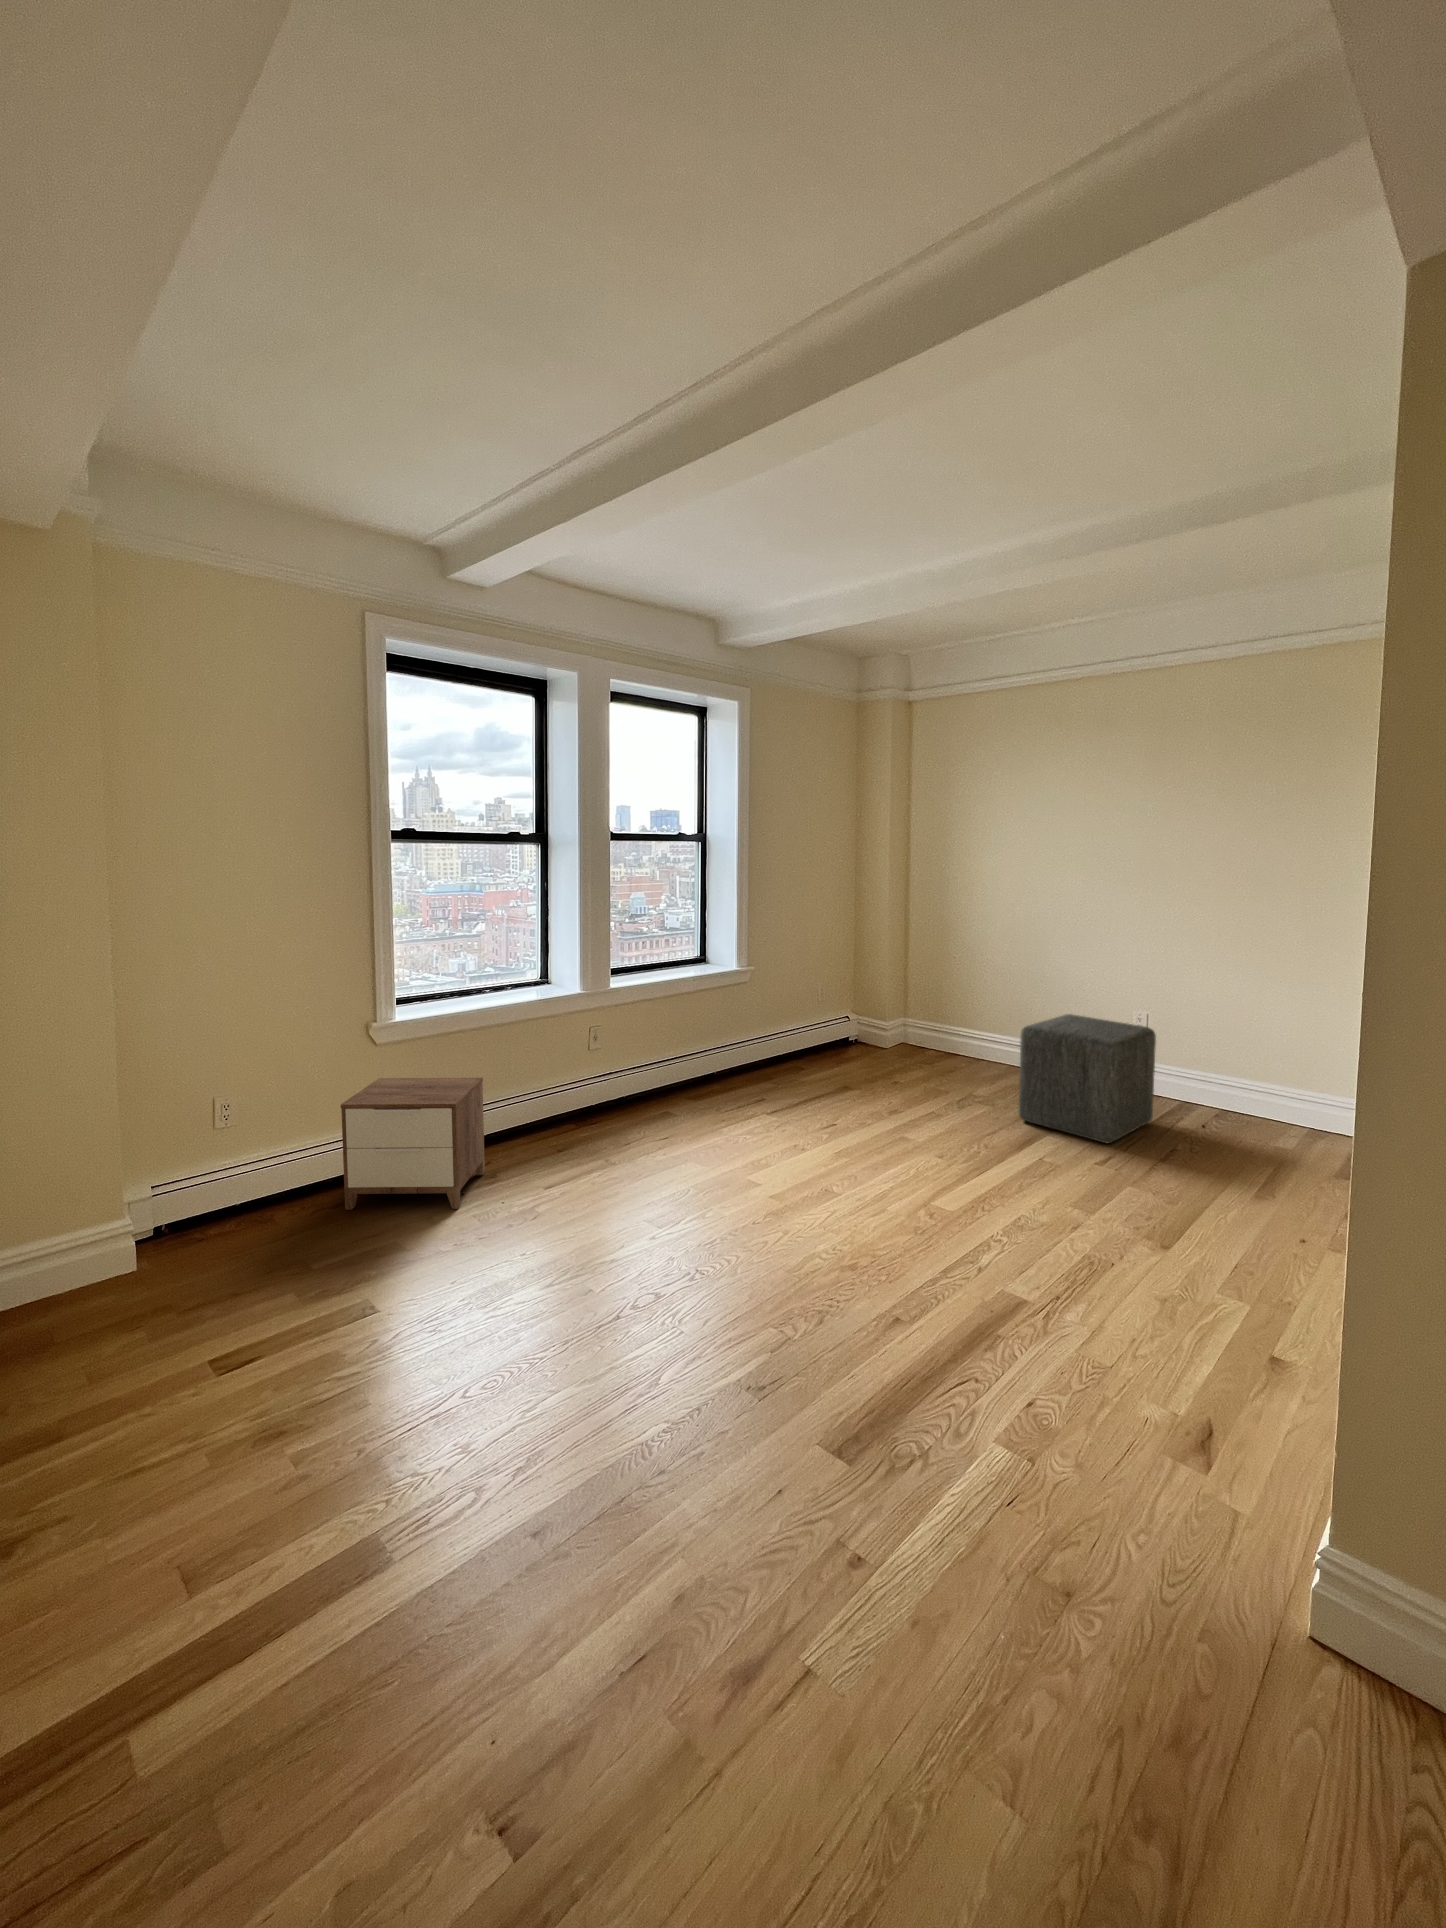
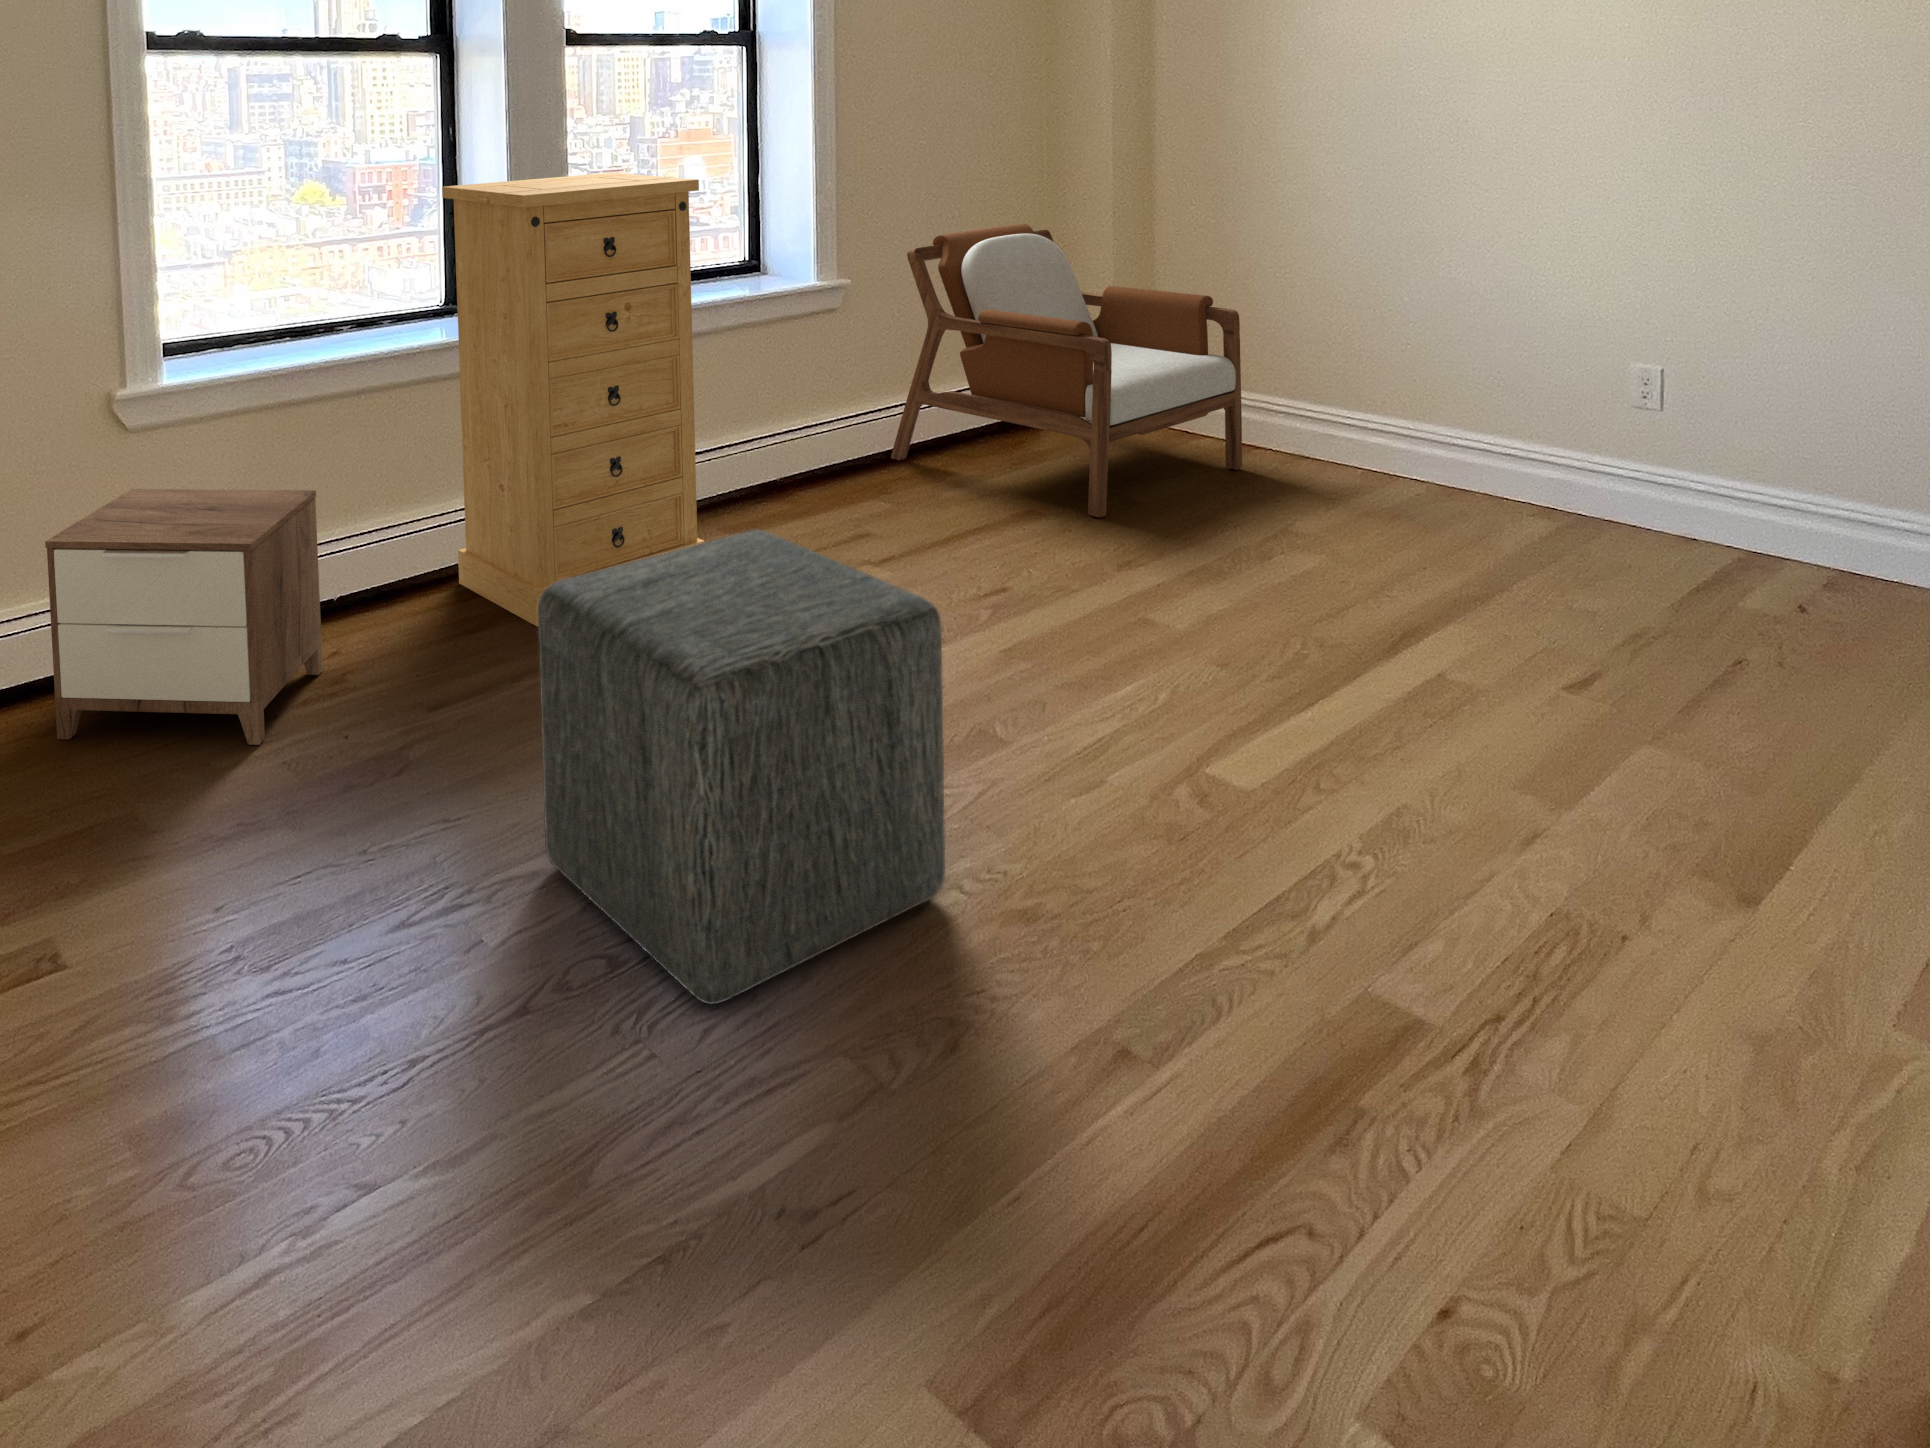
dresser: none [546,910,684,1149] -> present [442,173,705,627]
armchair: none [775,939,955,1091] -> present [891,224,1242,518]
ottoman: present [1018,1014,1156,1143] -> present [538,530,945,1004]

